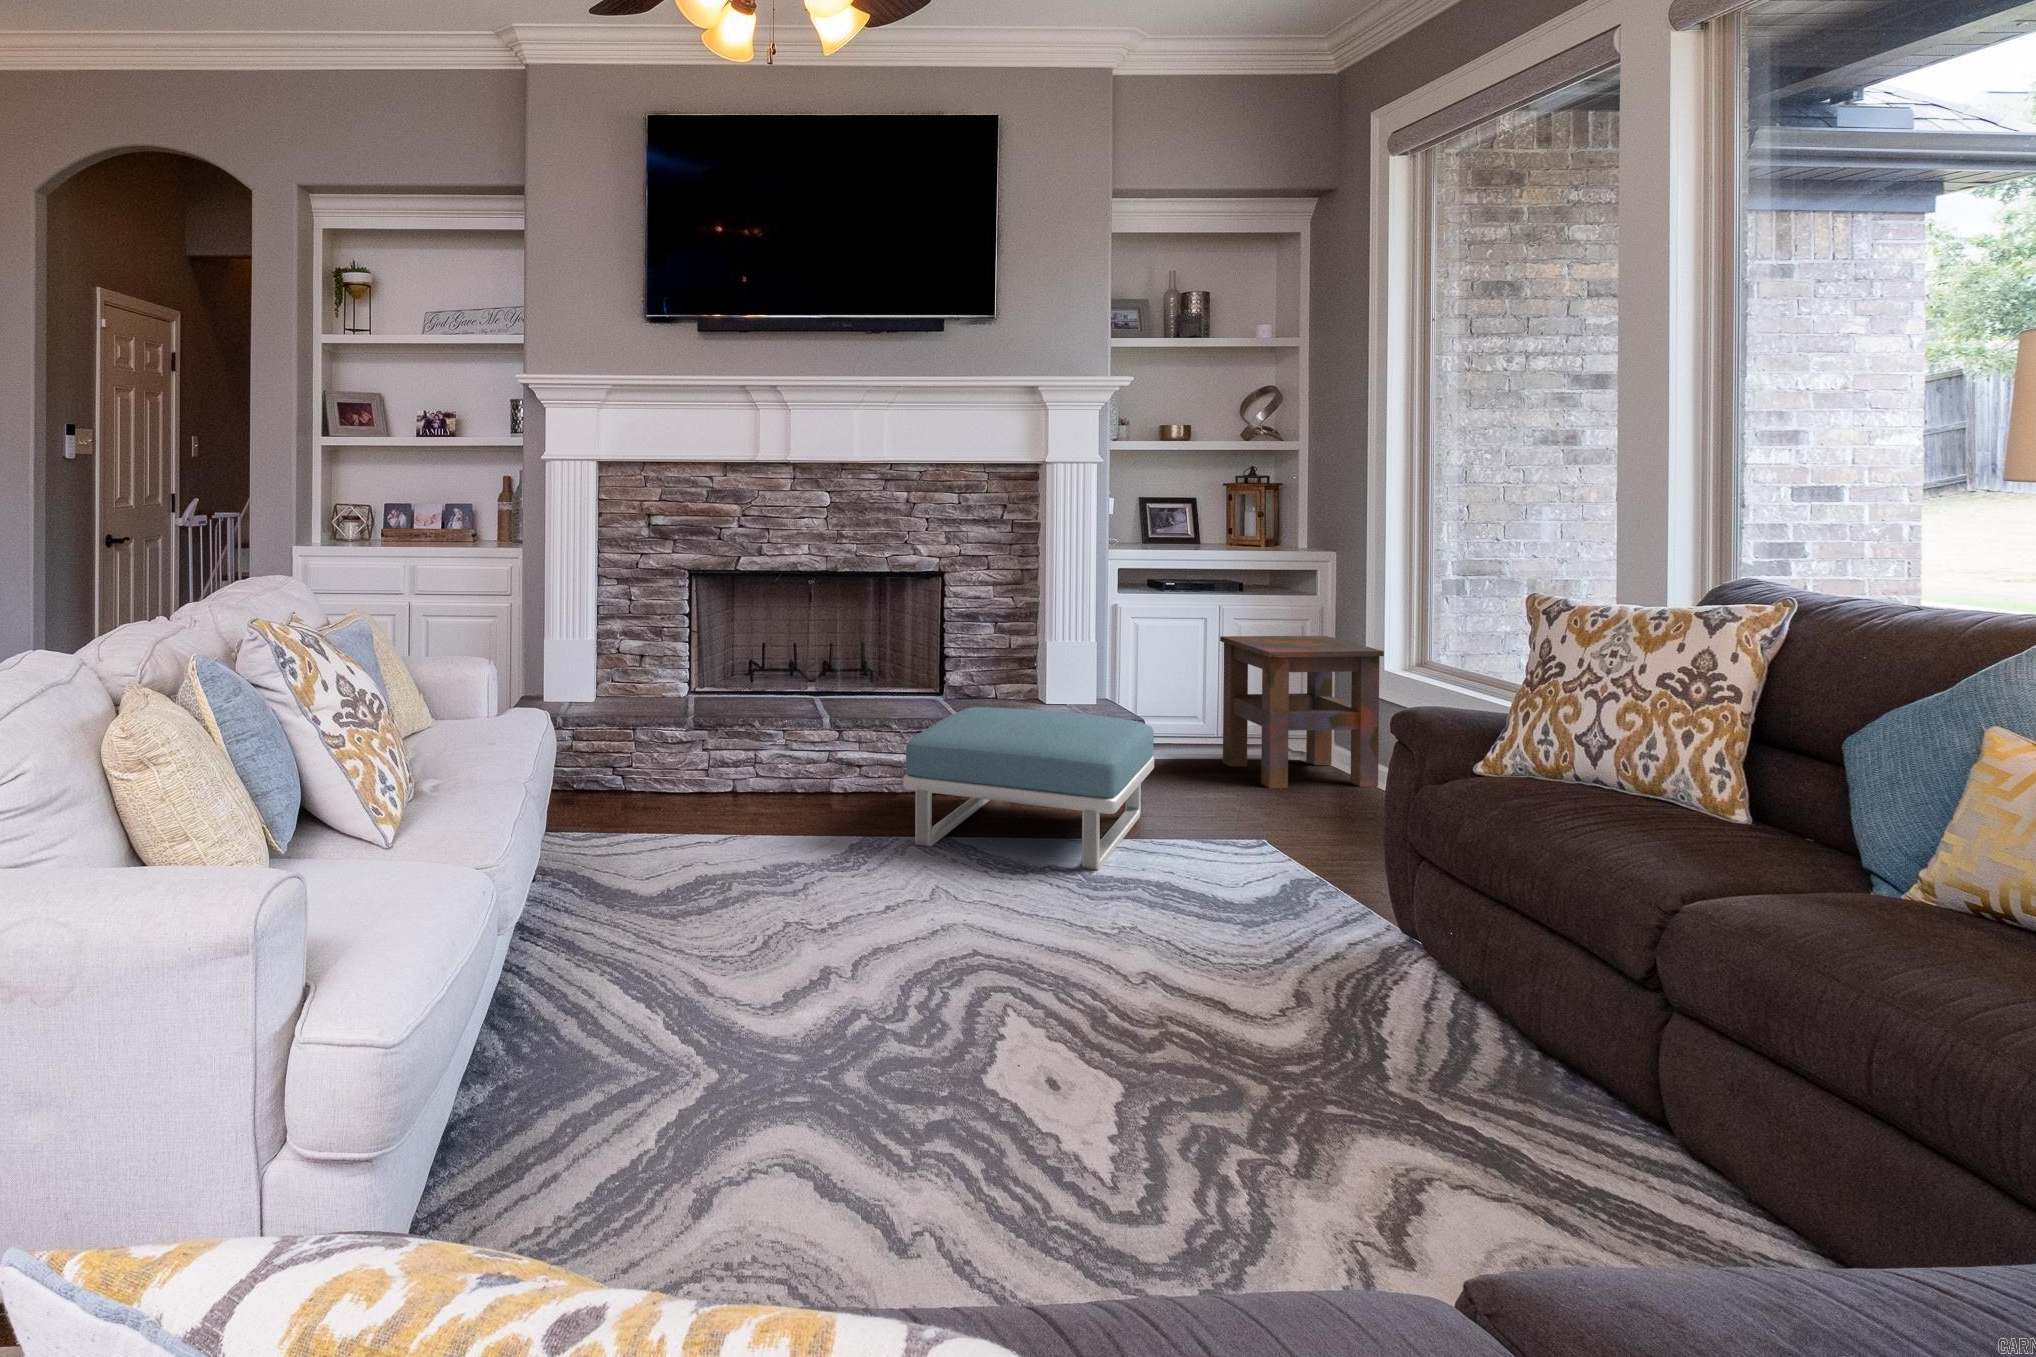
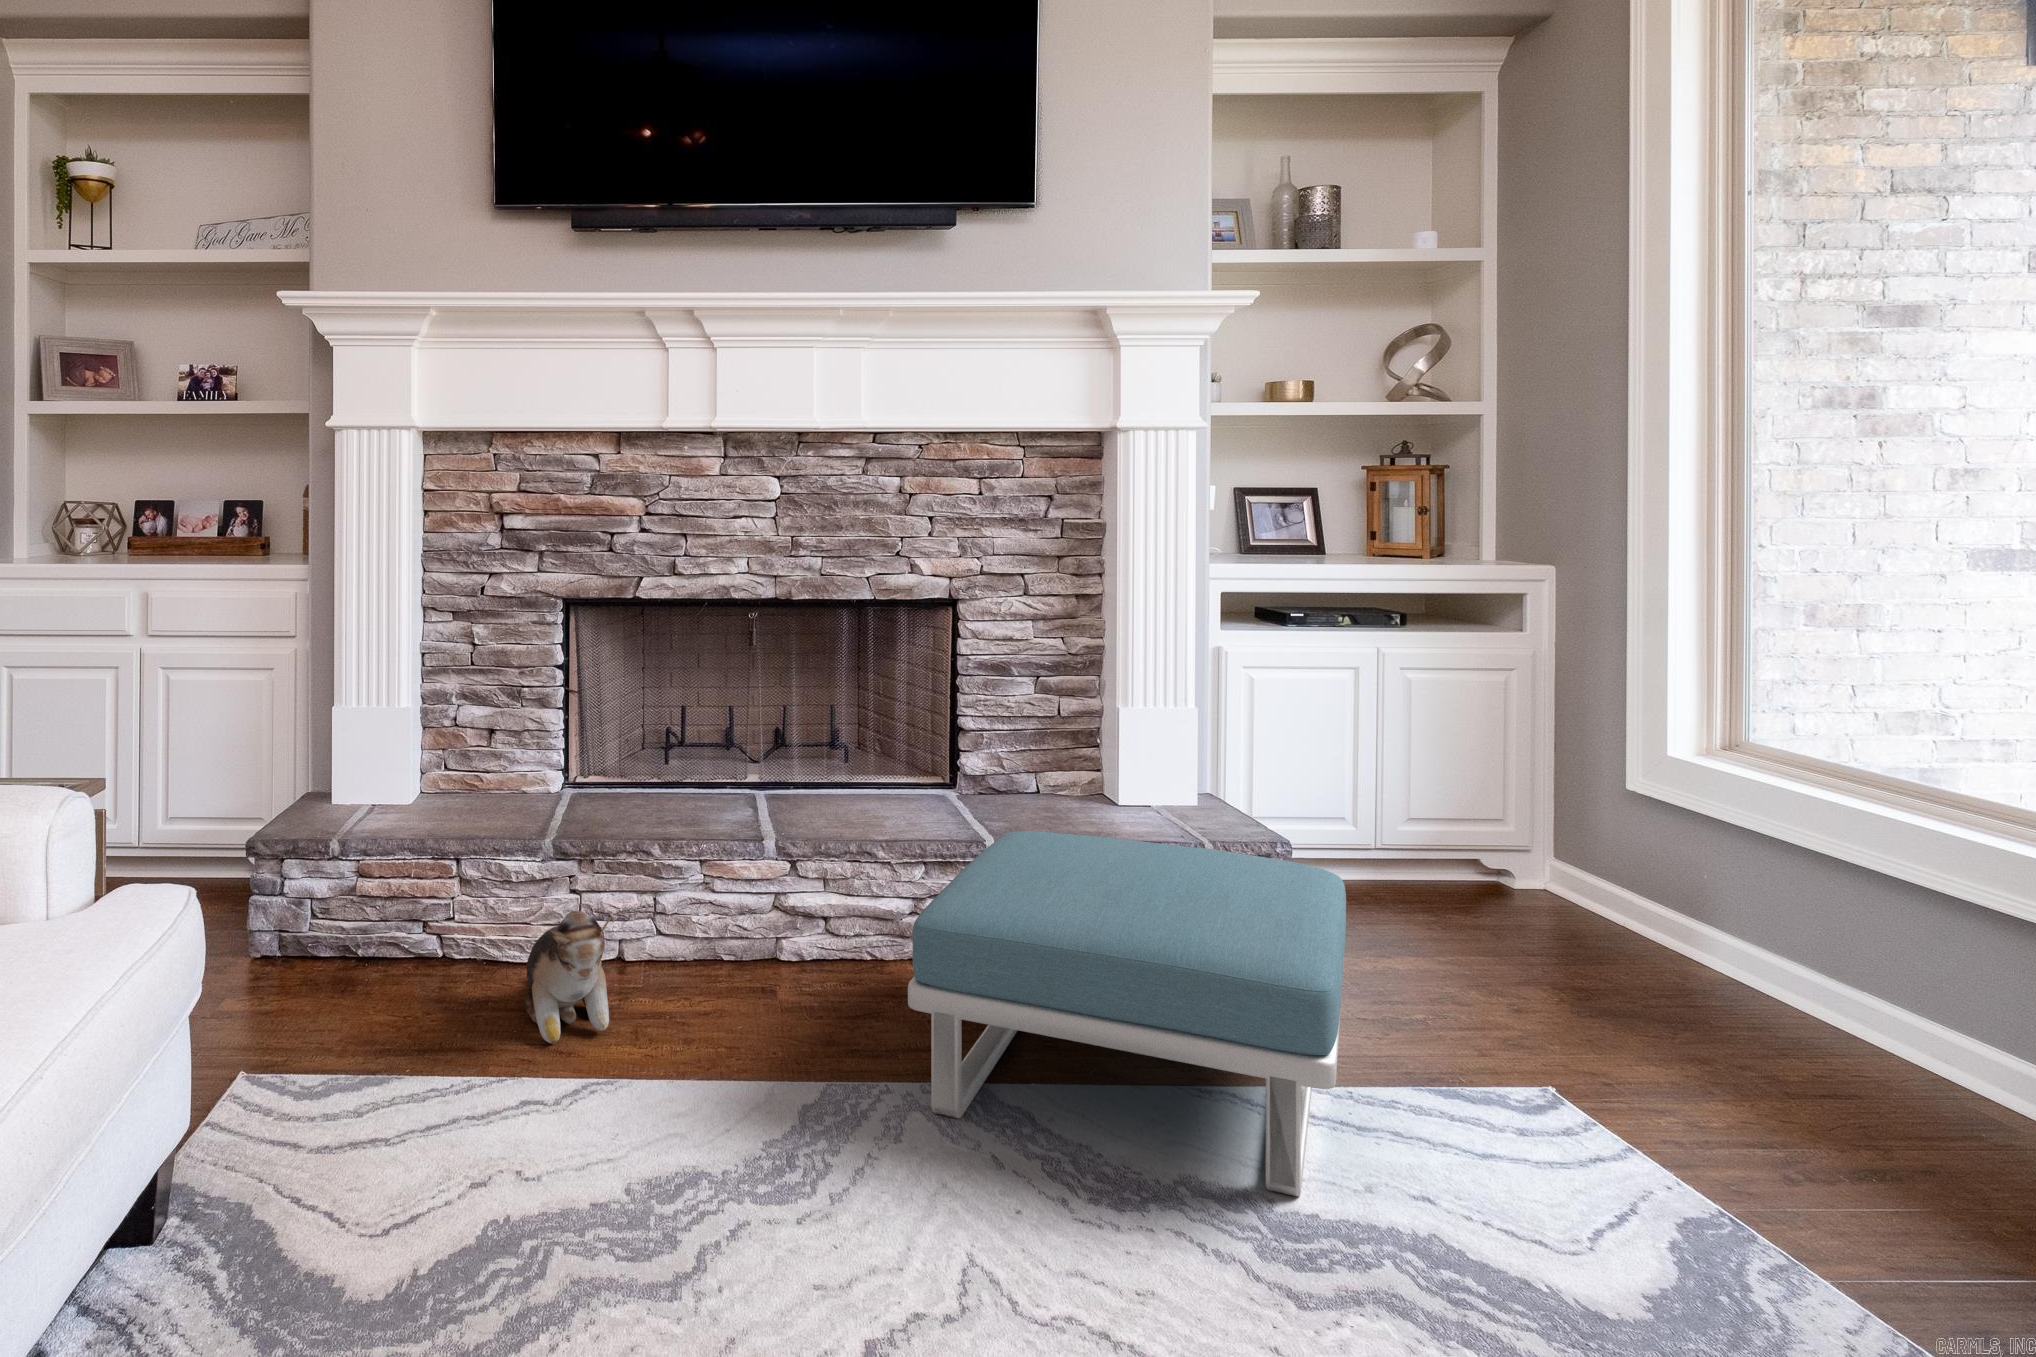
side table: present [1220,636,1384,788] -> none [1384,697,1681,955]
plush toy: none [683,745,738,821] -> present [525,911,611,1043]

